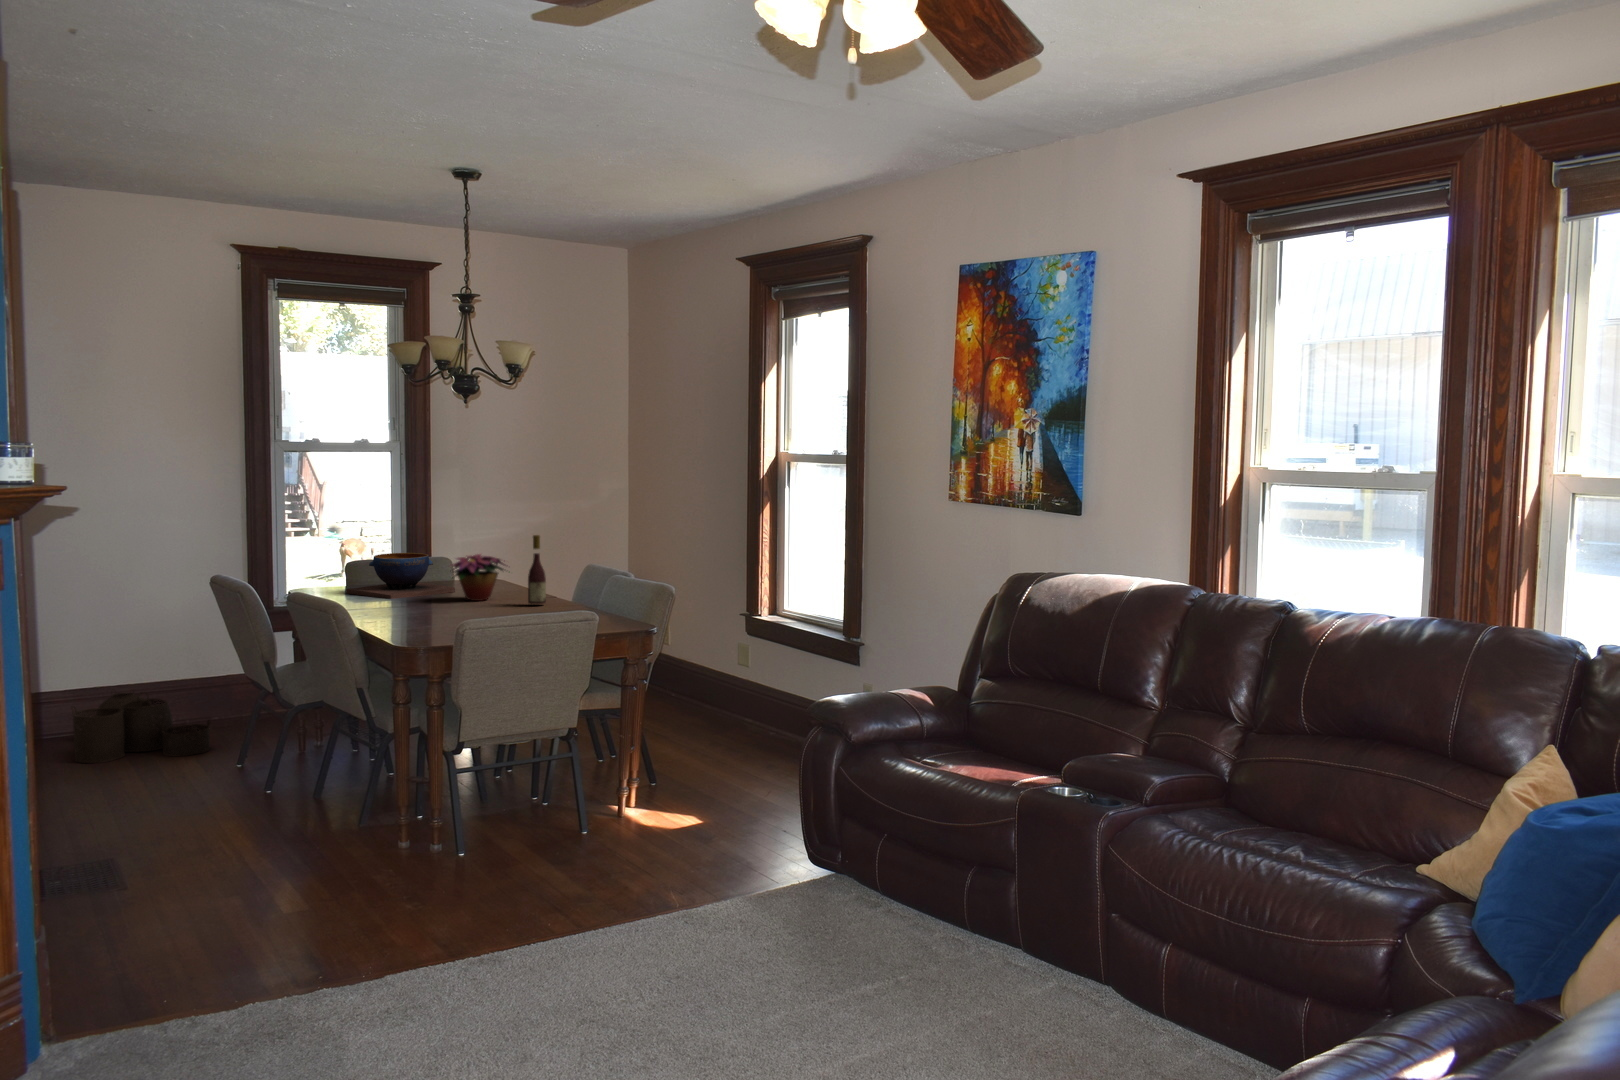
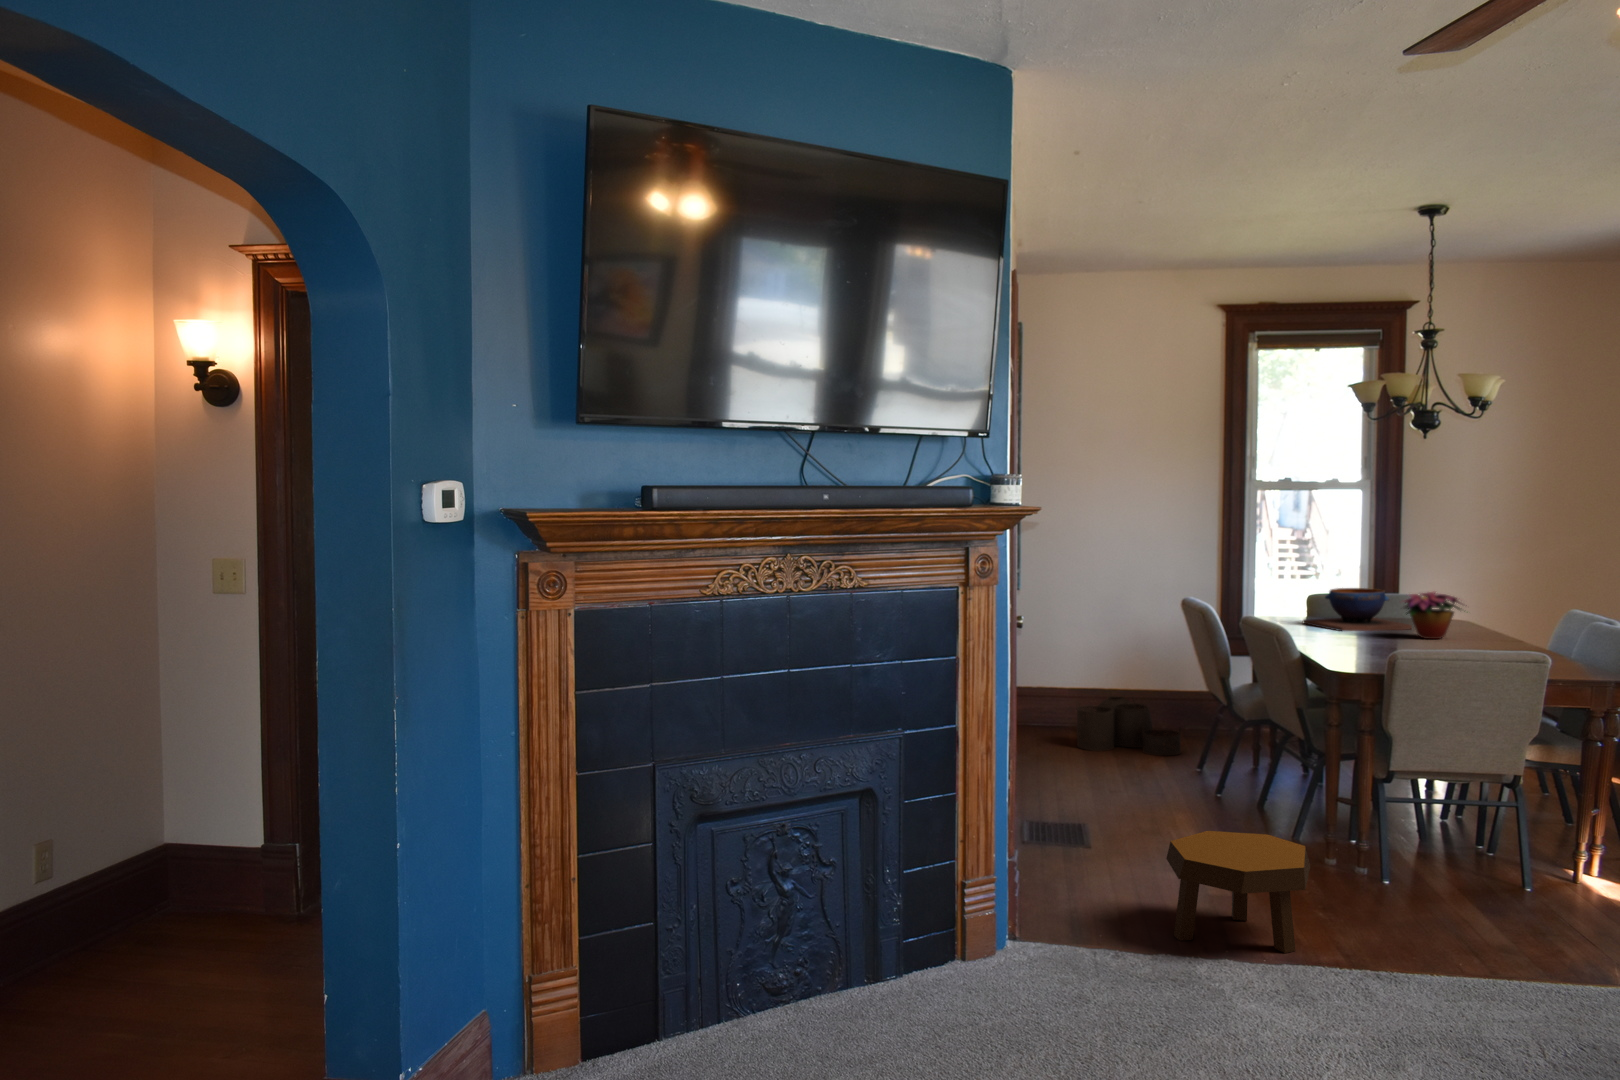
wine bottle: present [528,535,546,604] -> none [1482,574,1505,649]
footstool: none [239,835,406,983] -> present [1166,831,1310,953]

